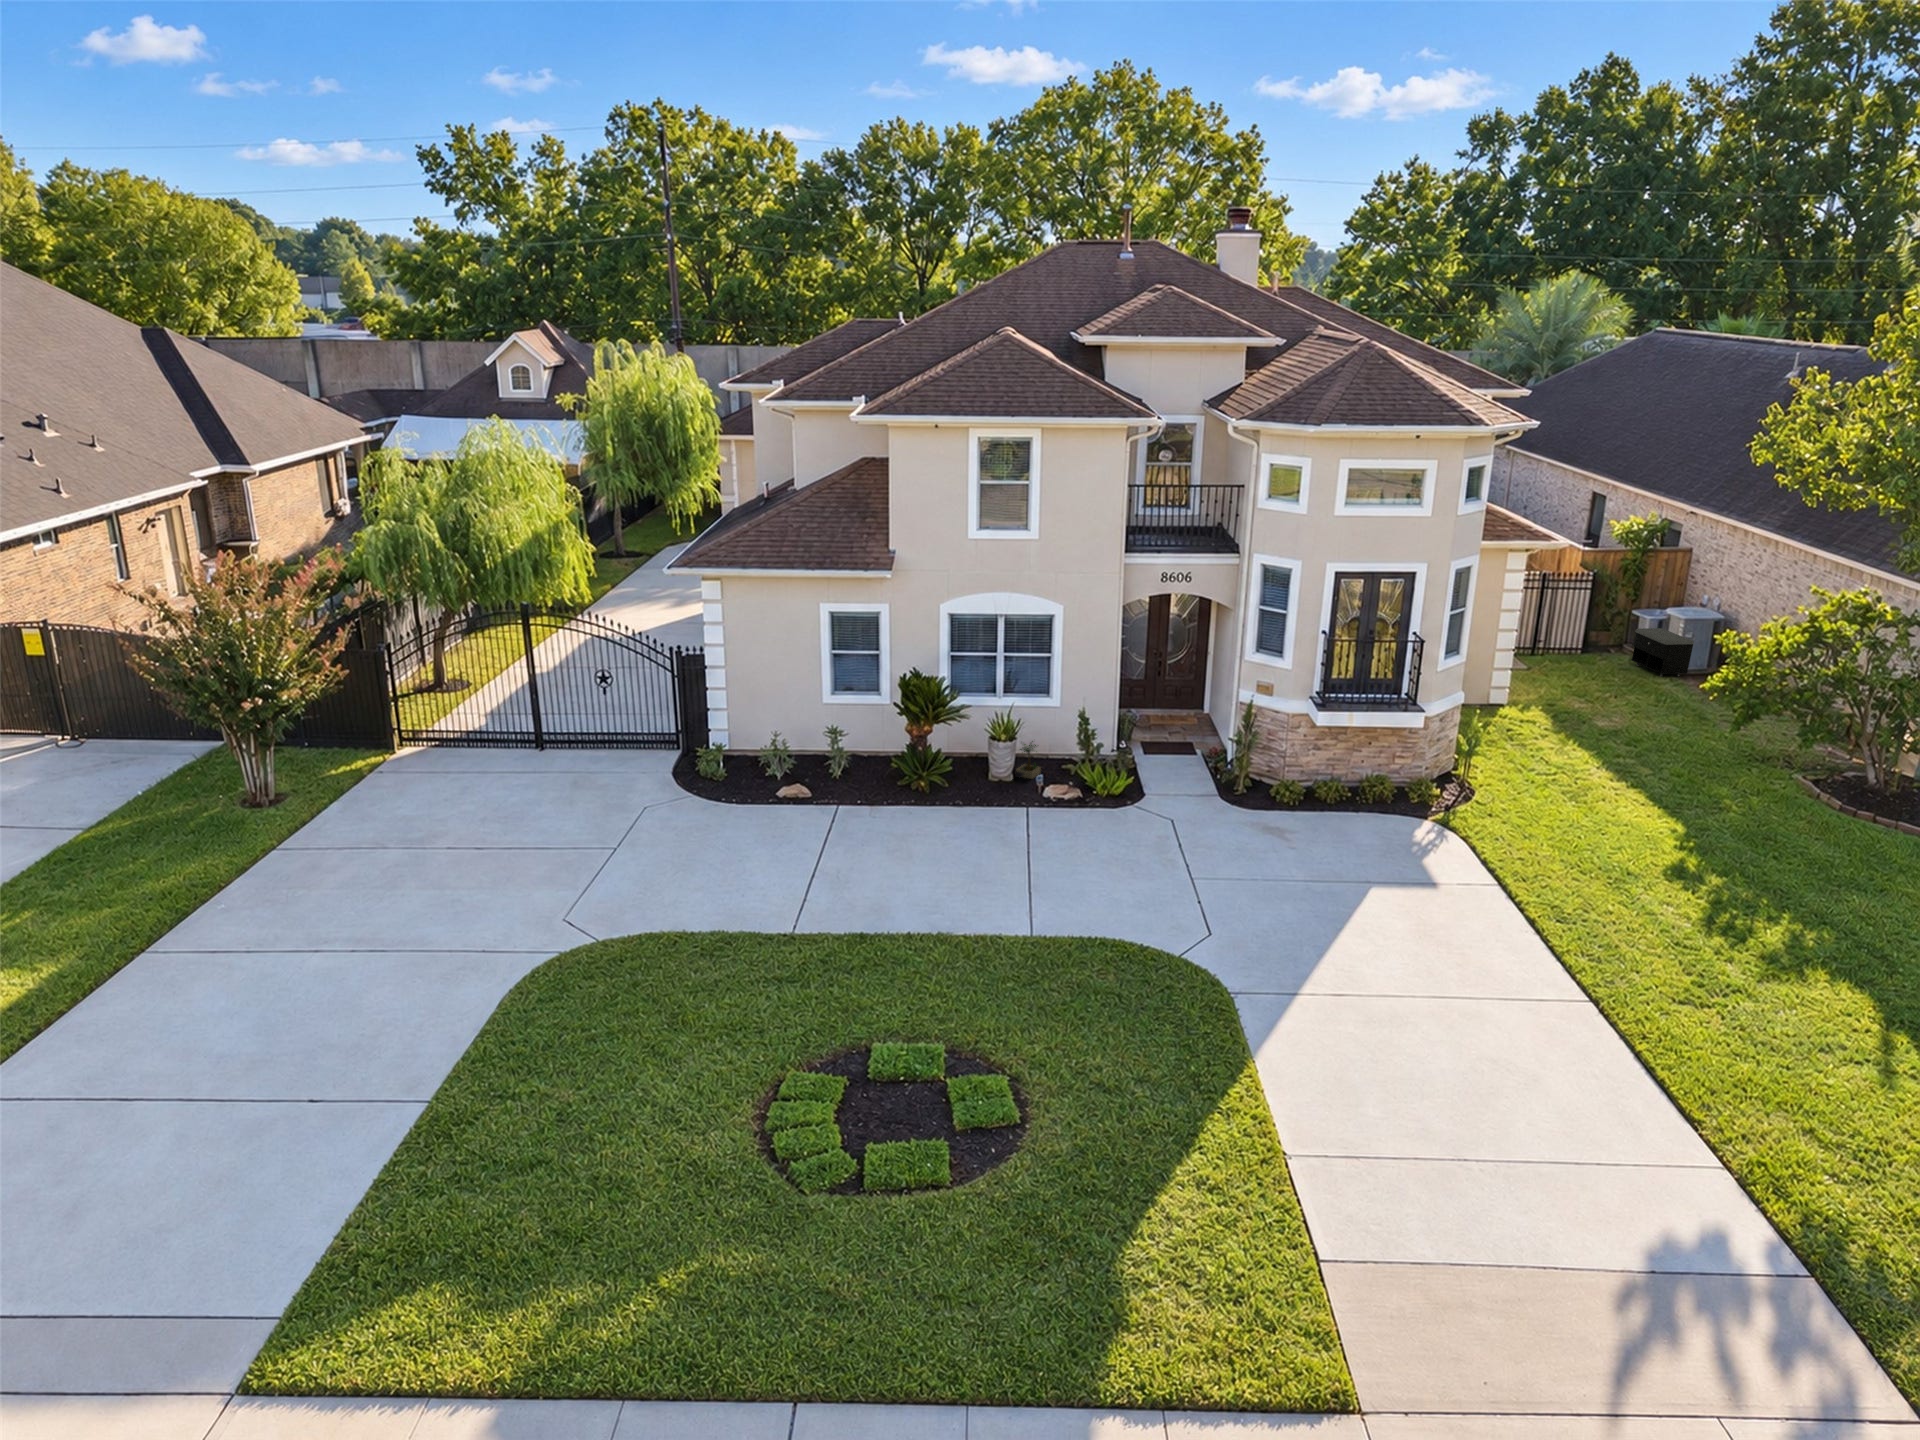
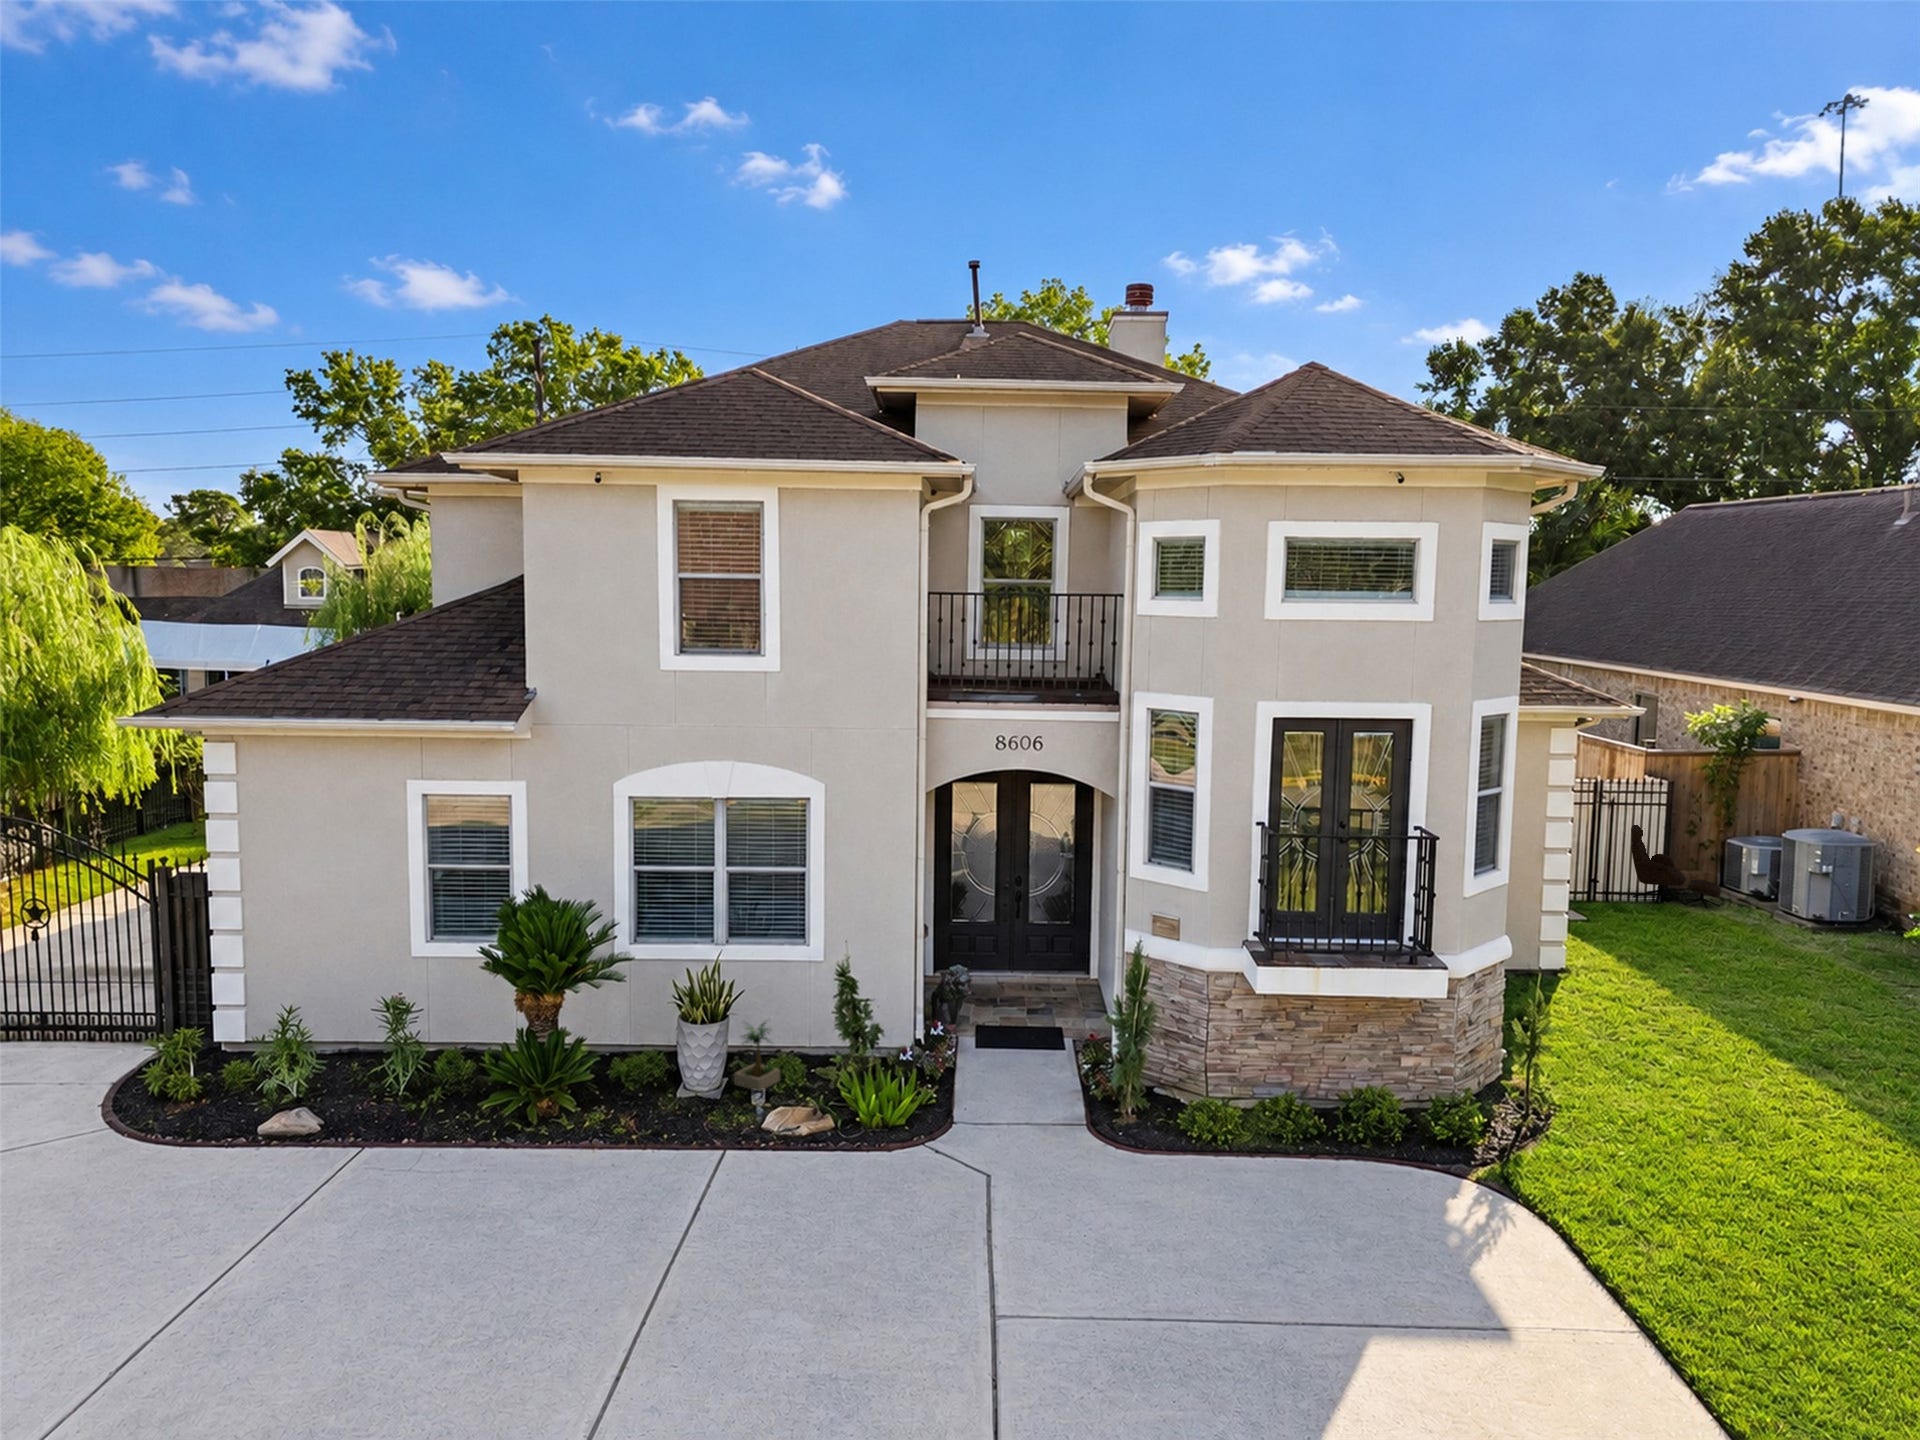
lounge chair: none [1560,602,1620,661] -> present [1631,825,1721,908]
storage bench: present [1631,628,1694,676] -> none [1740,860,1836,930]

